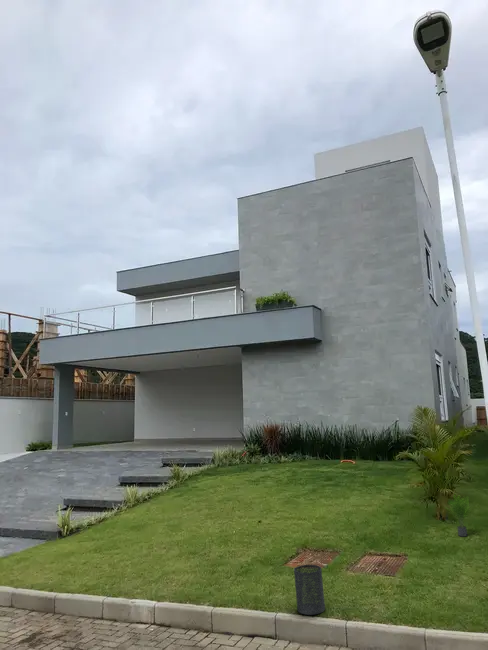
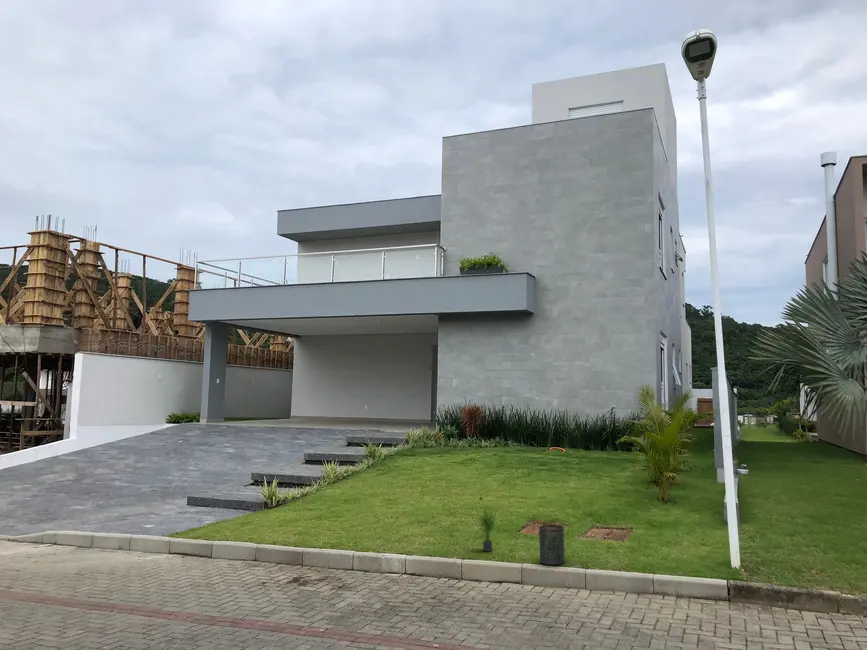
potted plant: present [450,497,468,537] -> present [478,511,497,551]

